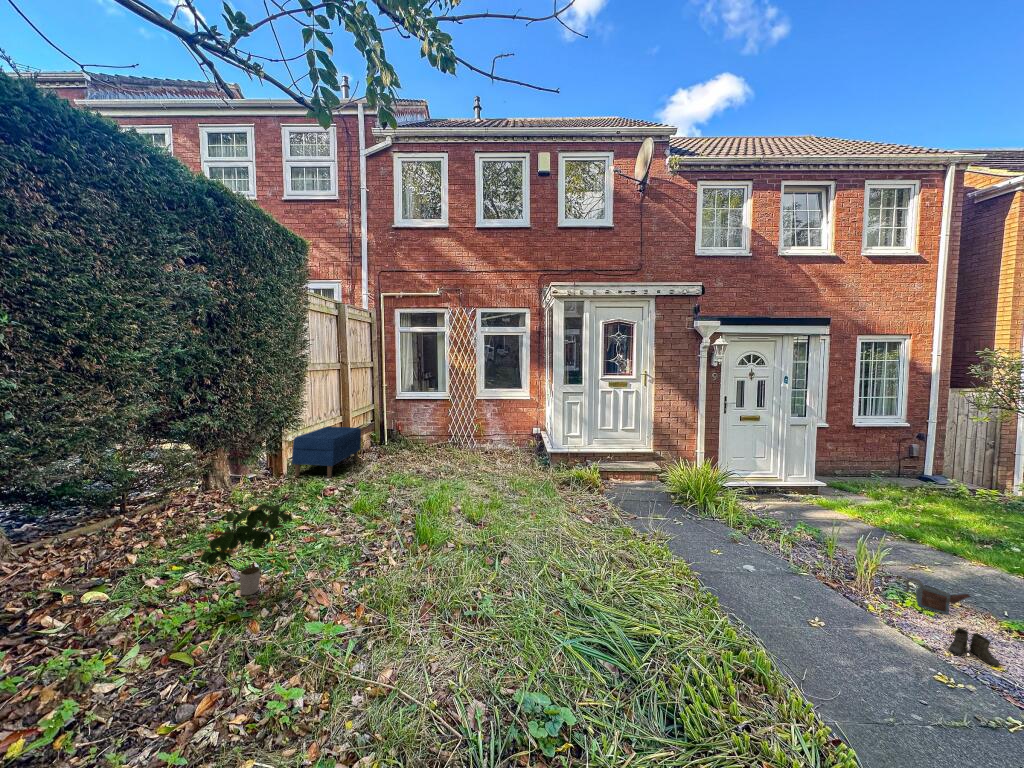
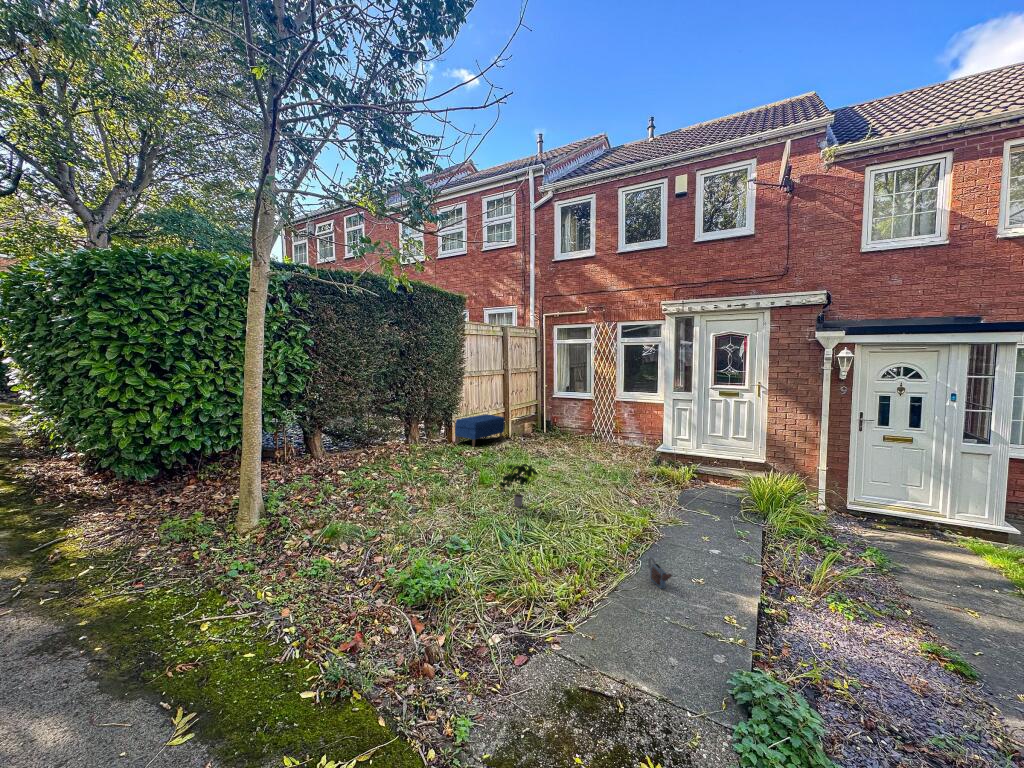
potted plant: present [201,504,292,595] -> present [499,464,538,507]
watering can: present [905,578,970,615] -> present [648,557,672,589]
boots: present [949,628,999,667] -> none [780,614,816,645]

